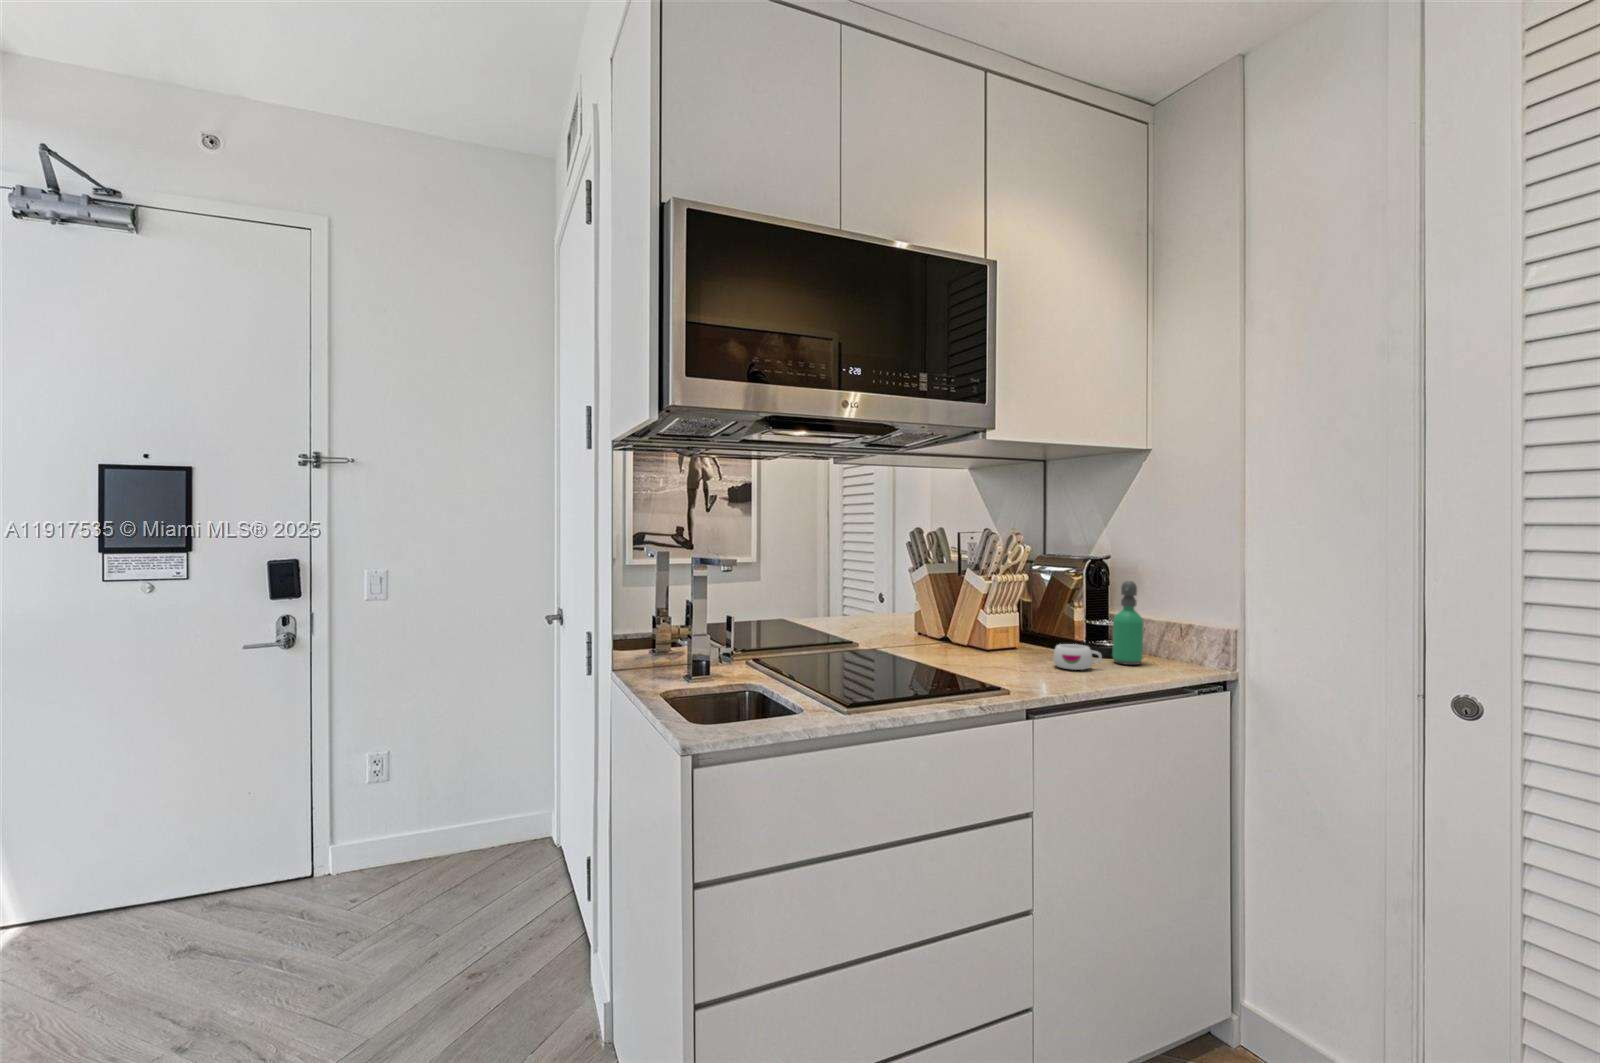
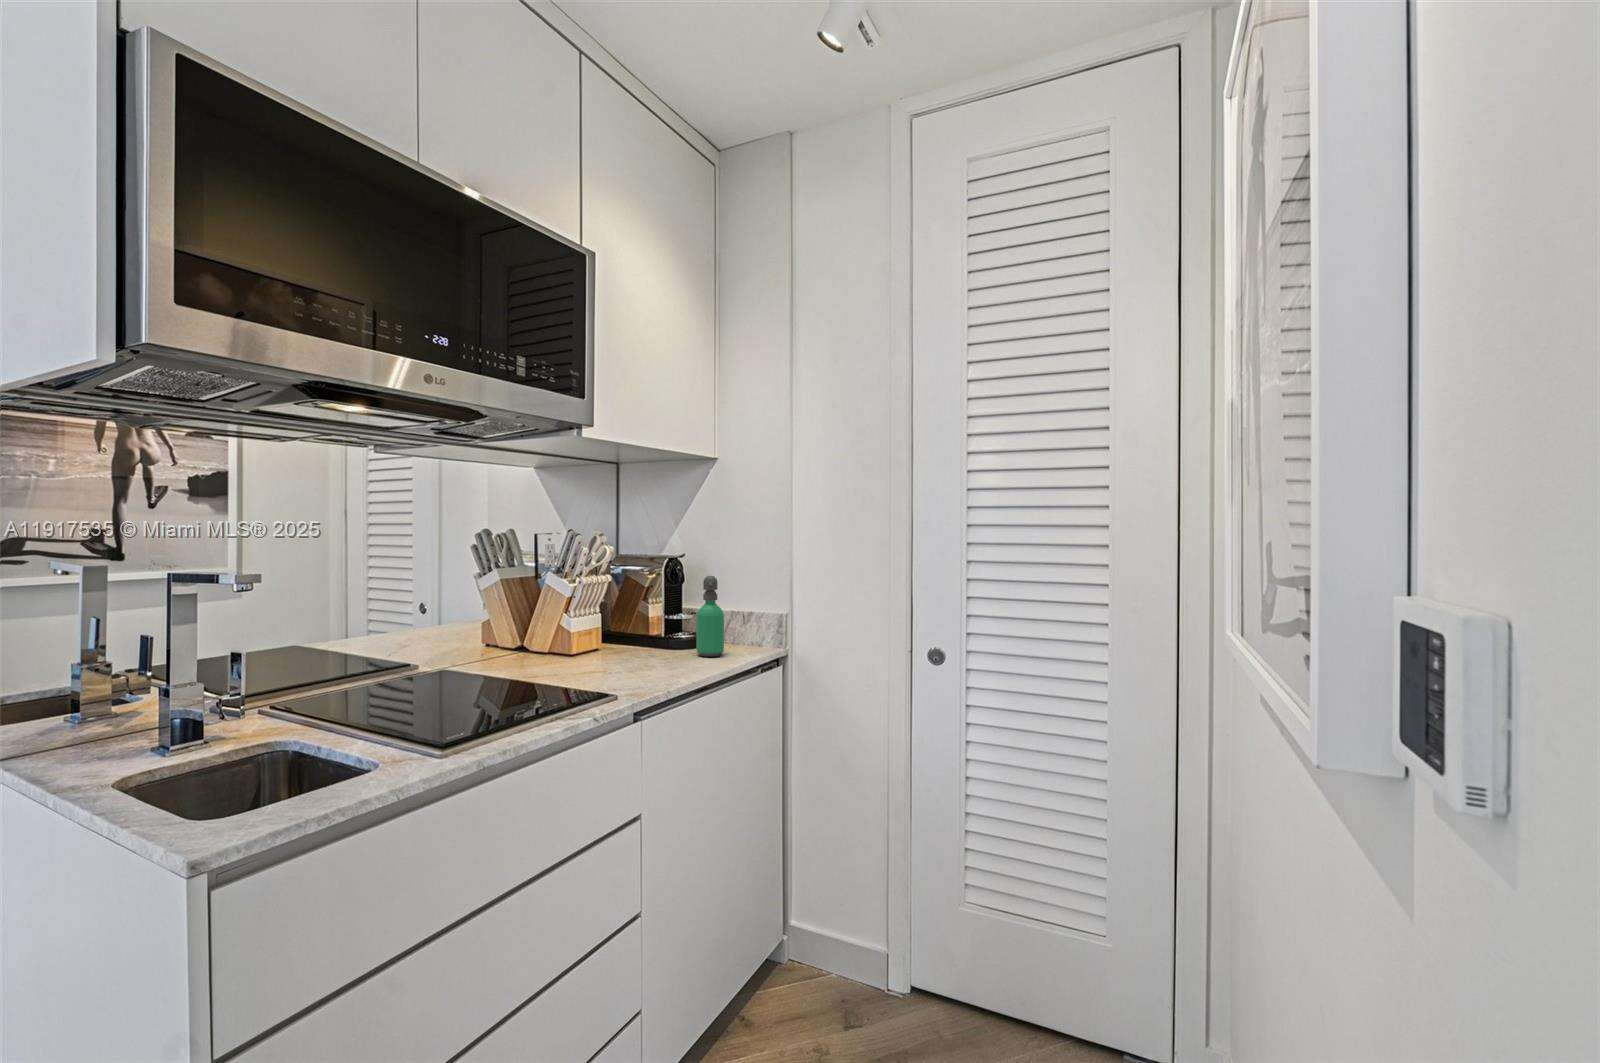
mug: present [1053,644,1102,670] -> none [646,642,692,668]

